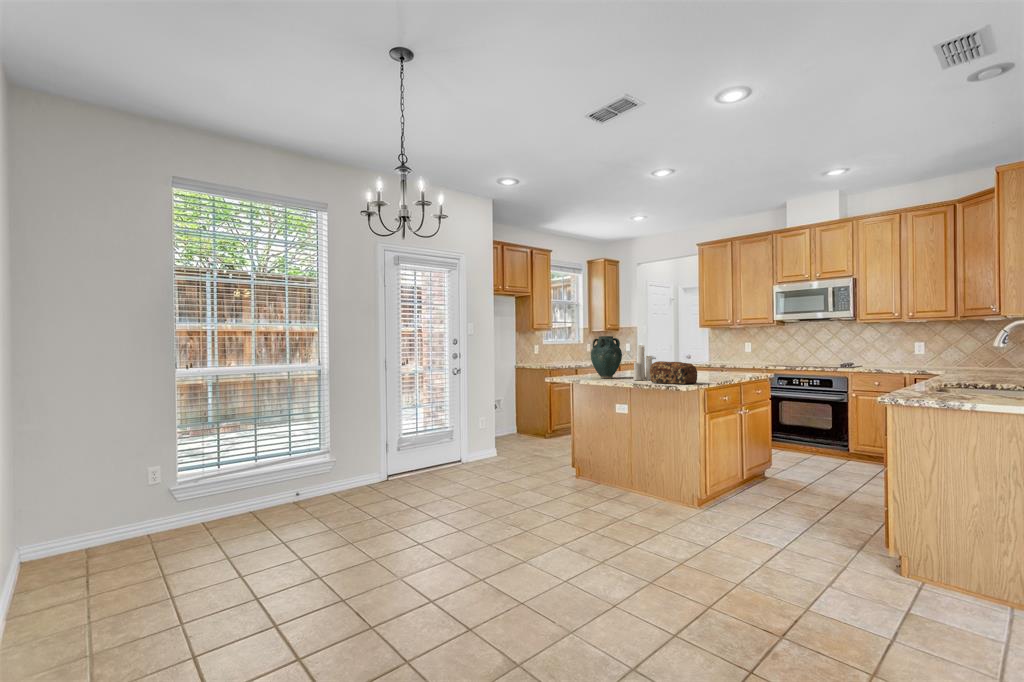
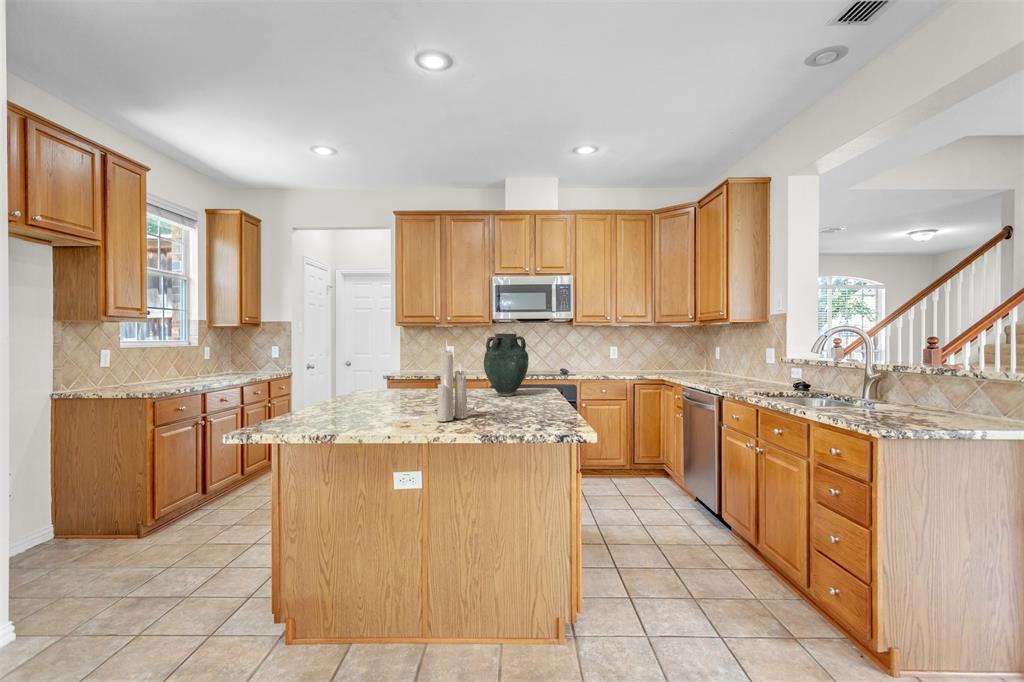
vase: present [591,336,622,378] -> present [484,334,529,396]
bread loaf: present [650,361,697,384] -> none [508,383,590,429]

